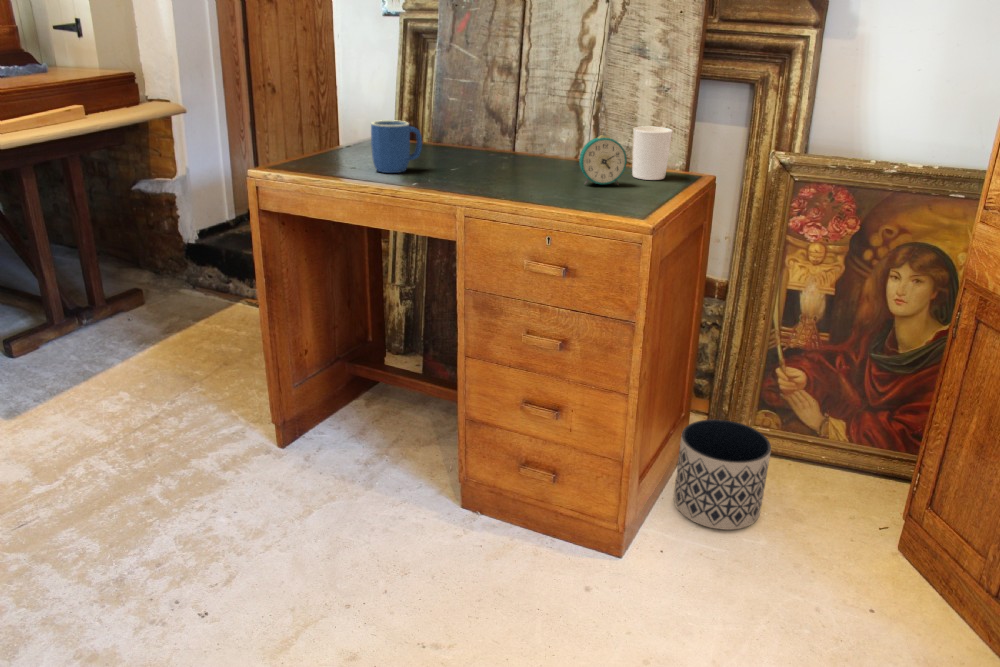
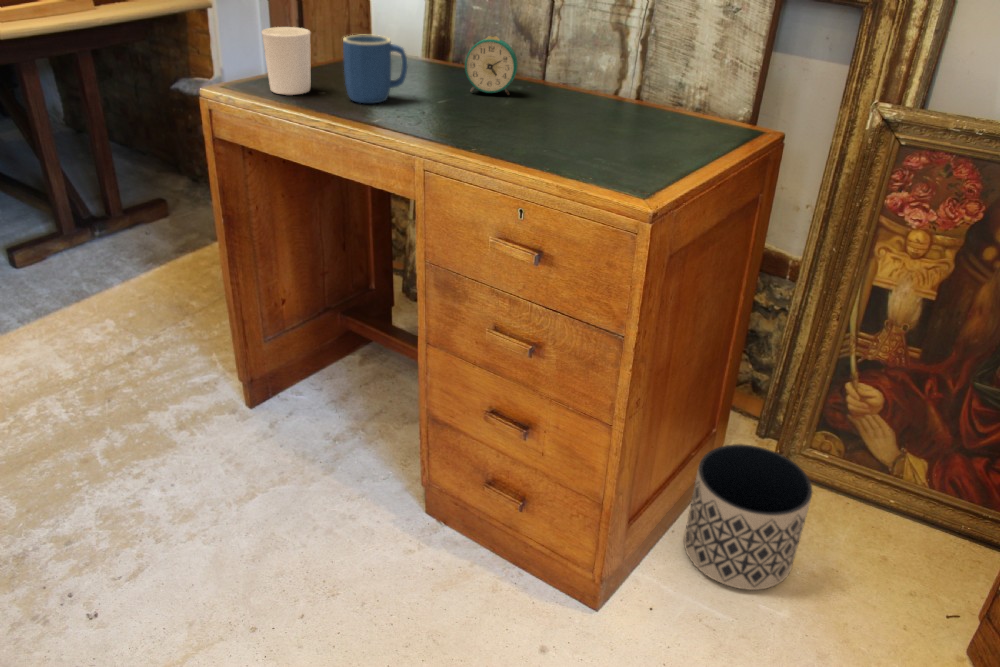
candle holder: present [632,126,673,180] -> present [262,27,311,95]
alarm clock: present [579,135,627,185] -> present [465,35,518,95]

